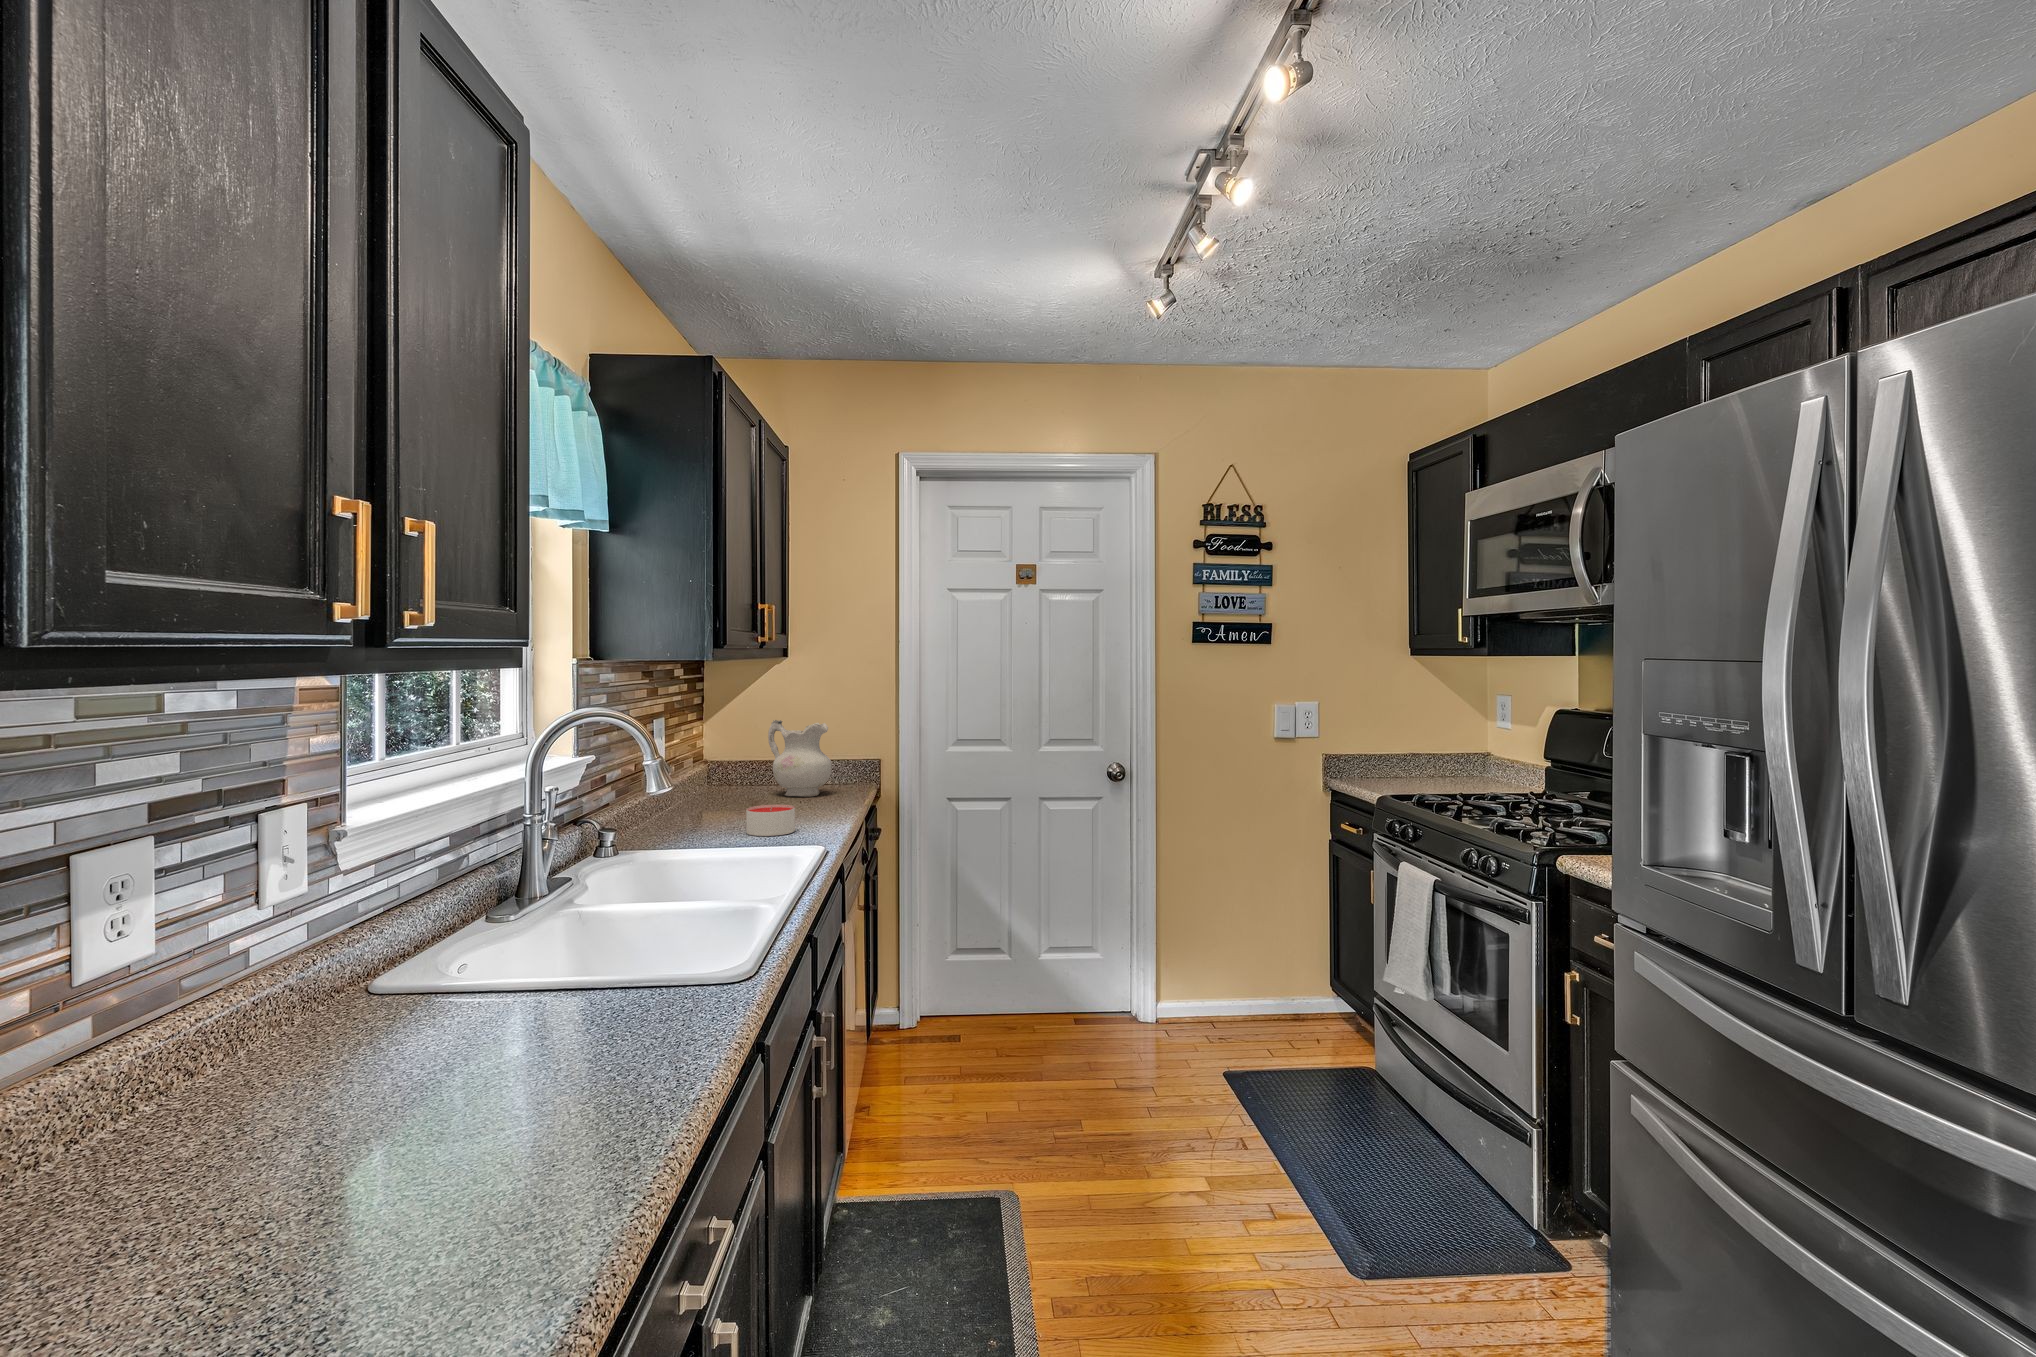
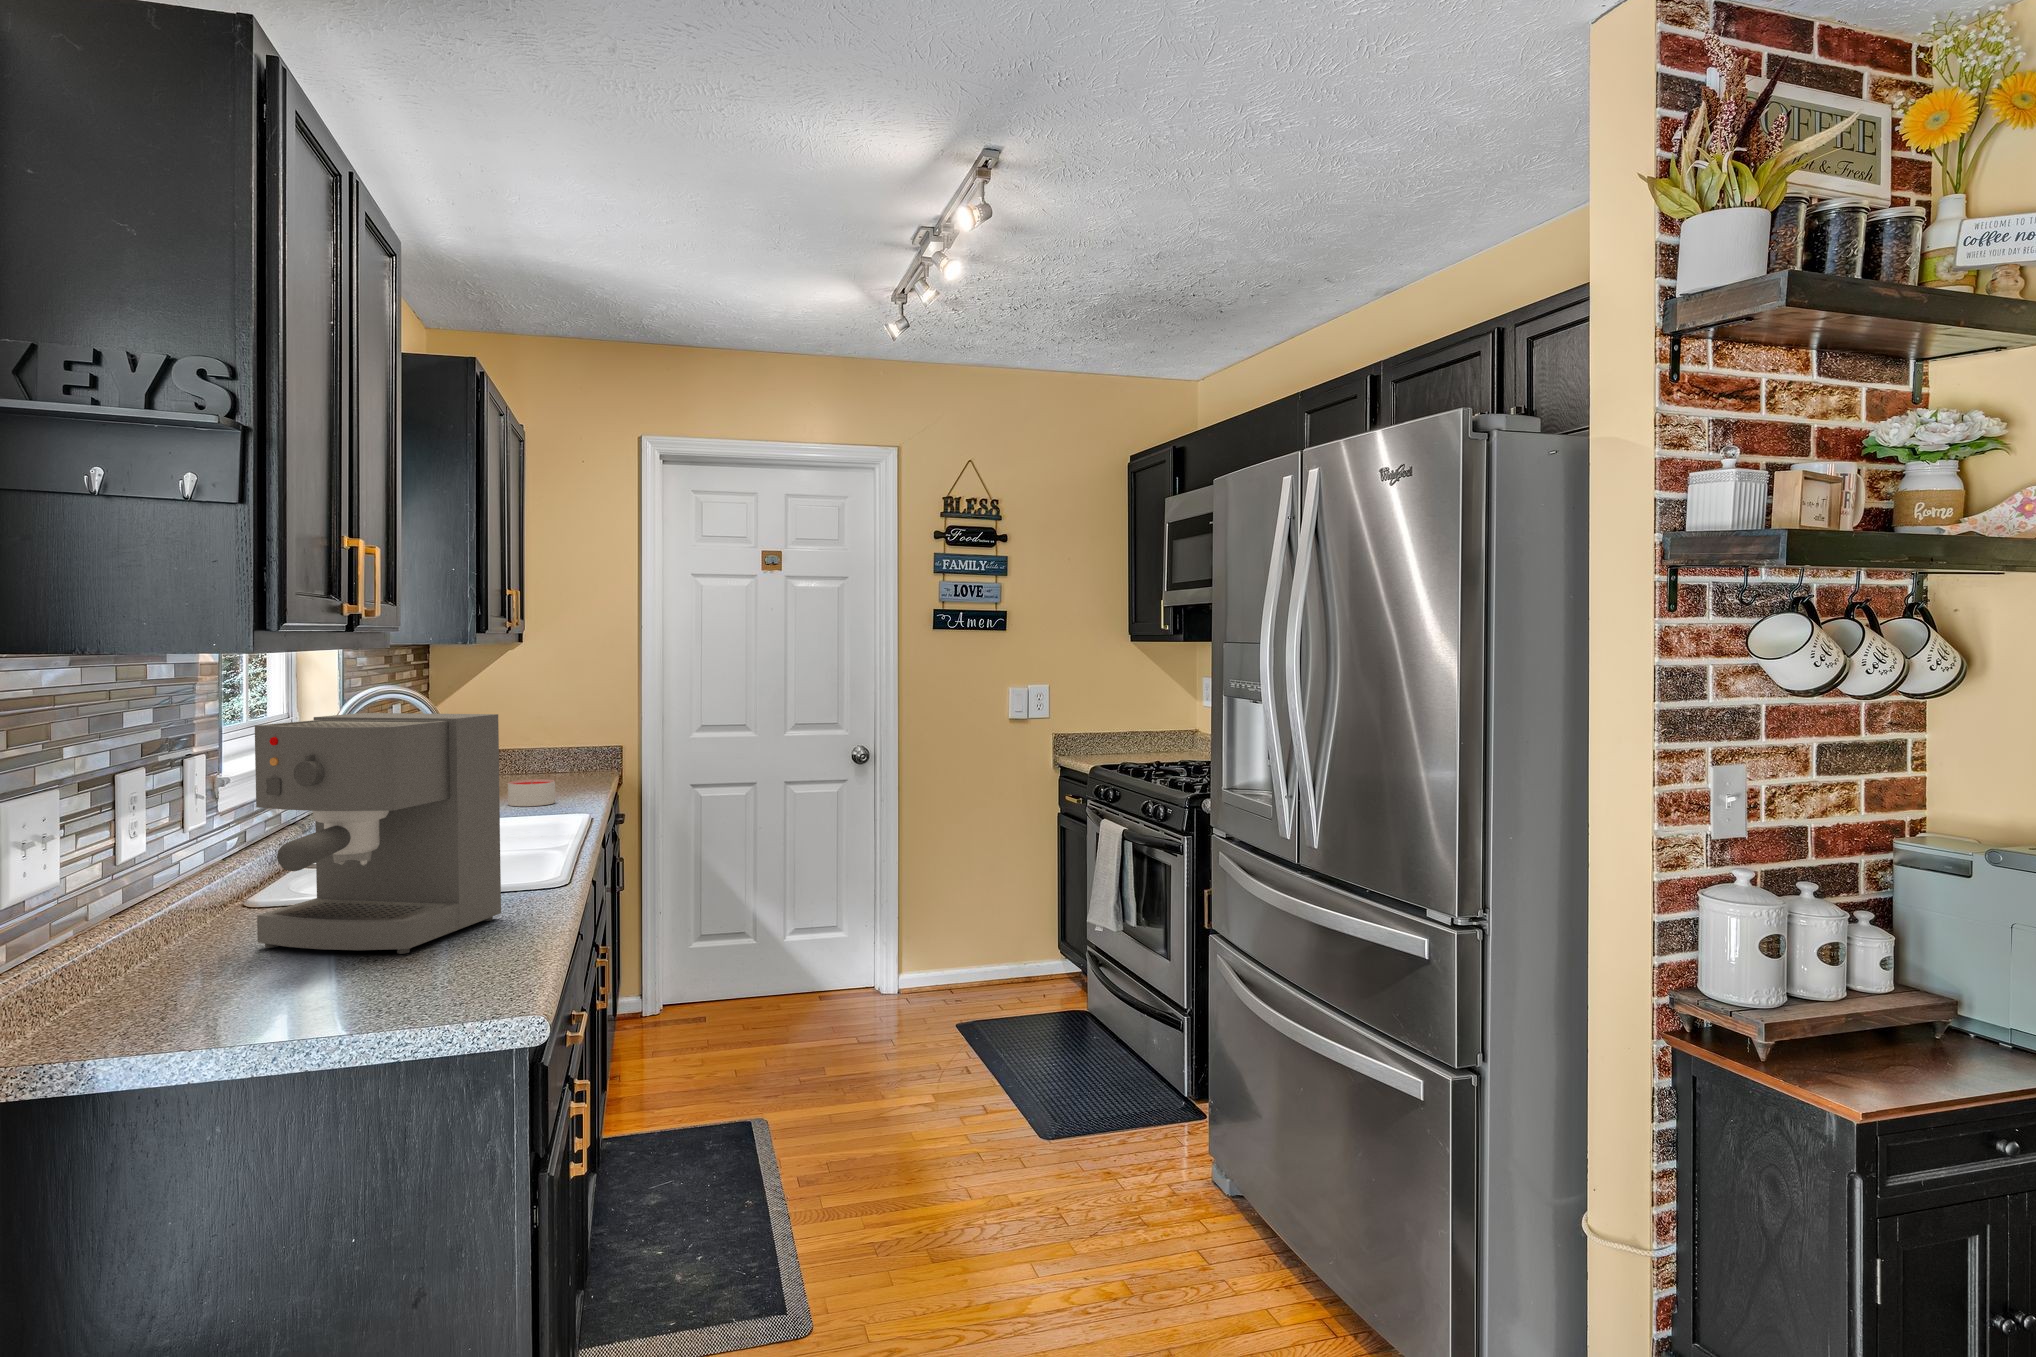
ceramic pitcher: present [768,720,832,797] -> none [507,704,575,780]
coffee maker: none [173,757,621,1165] -> present [255,713,501,954]

